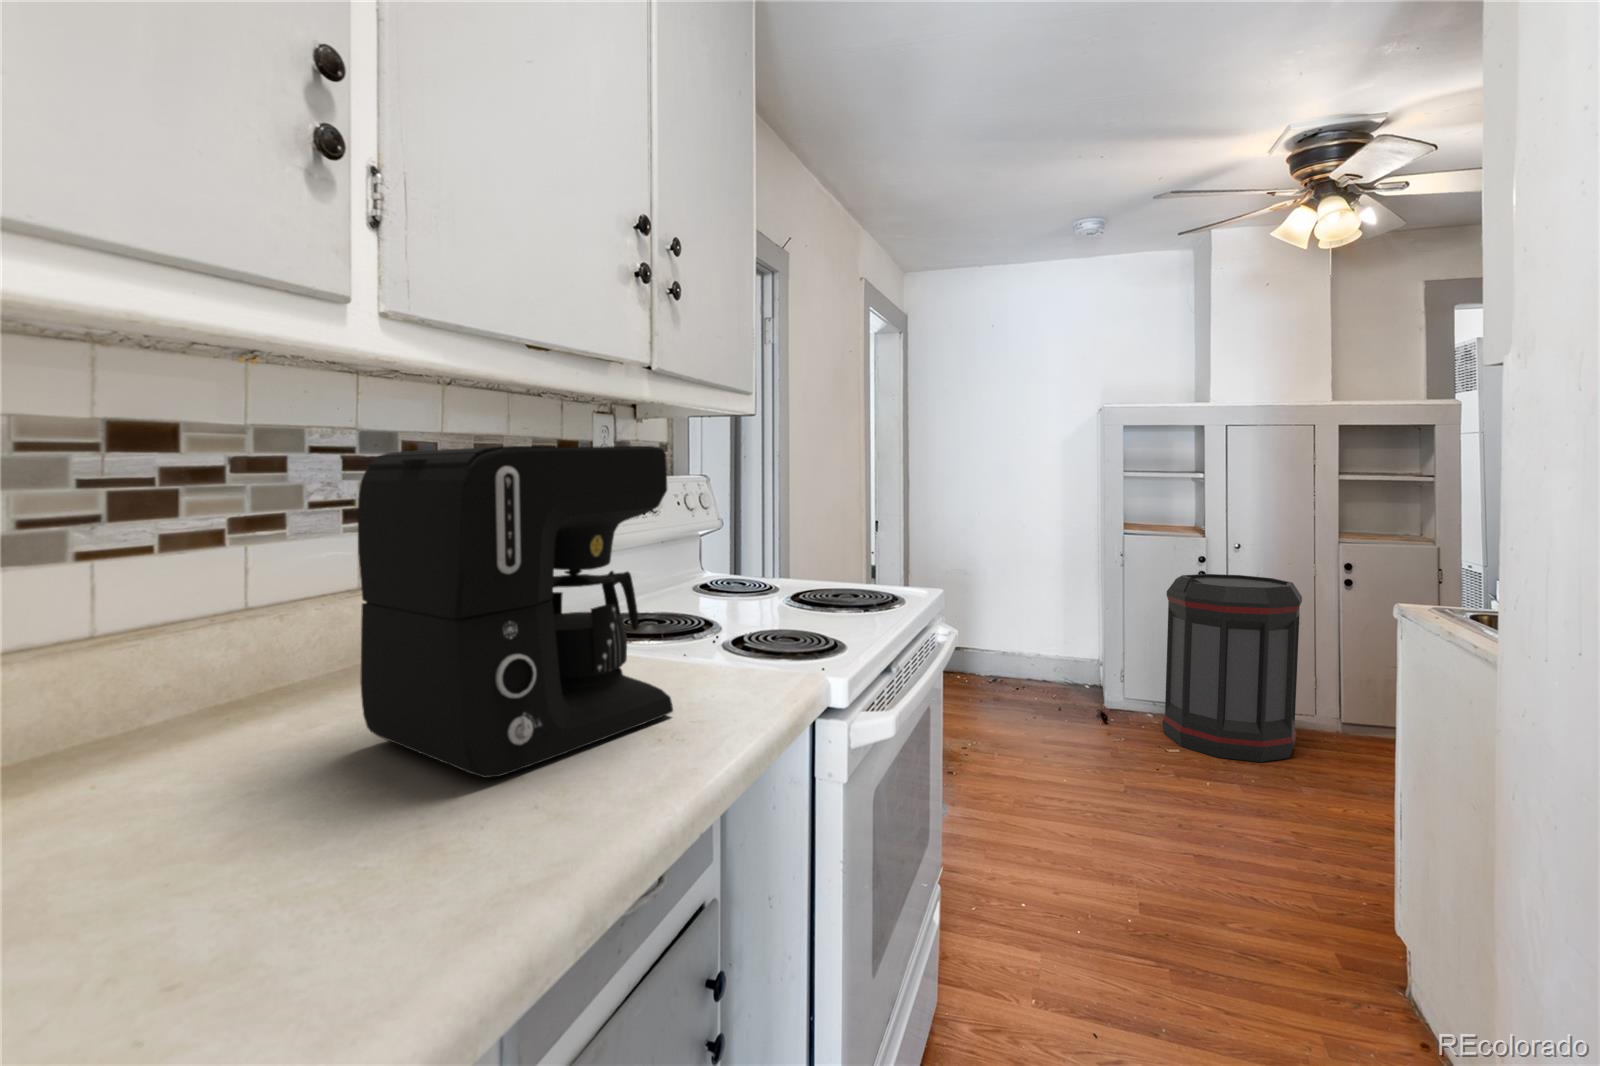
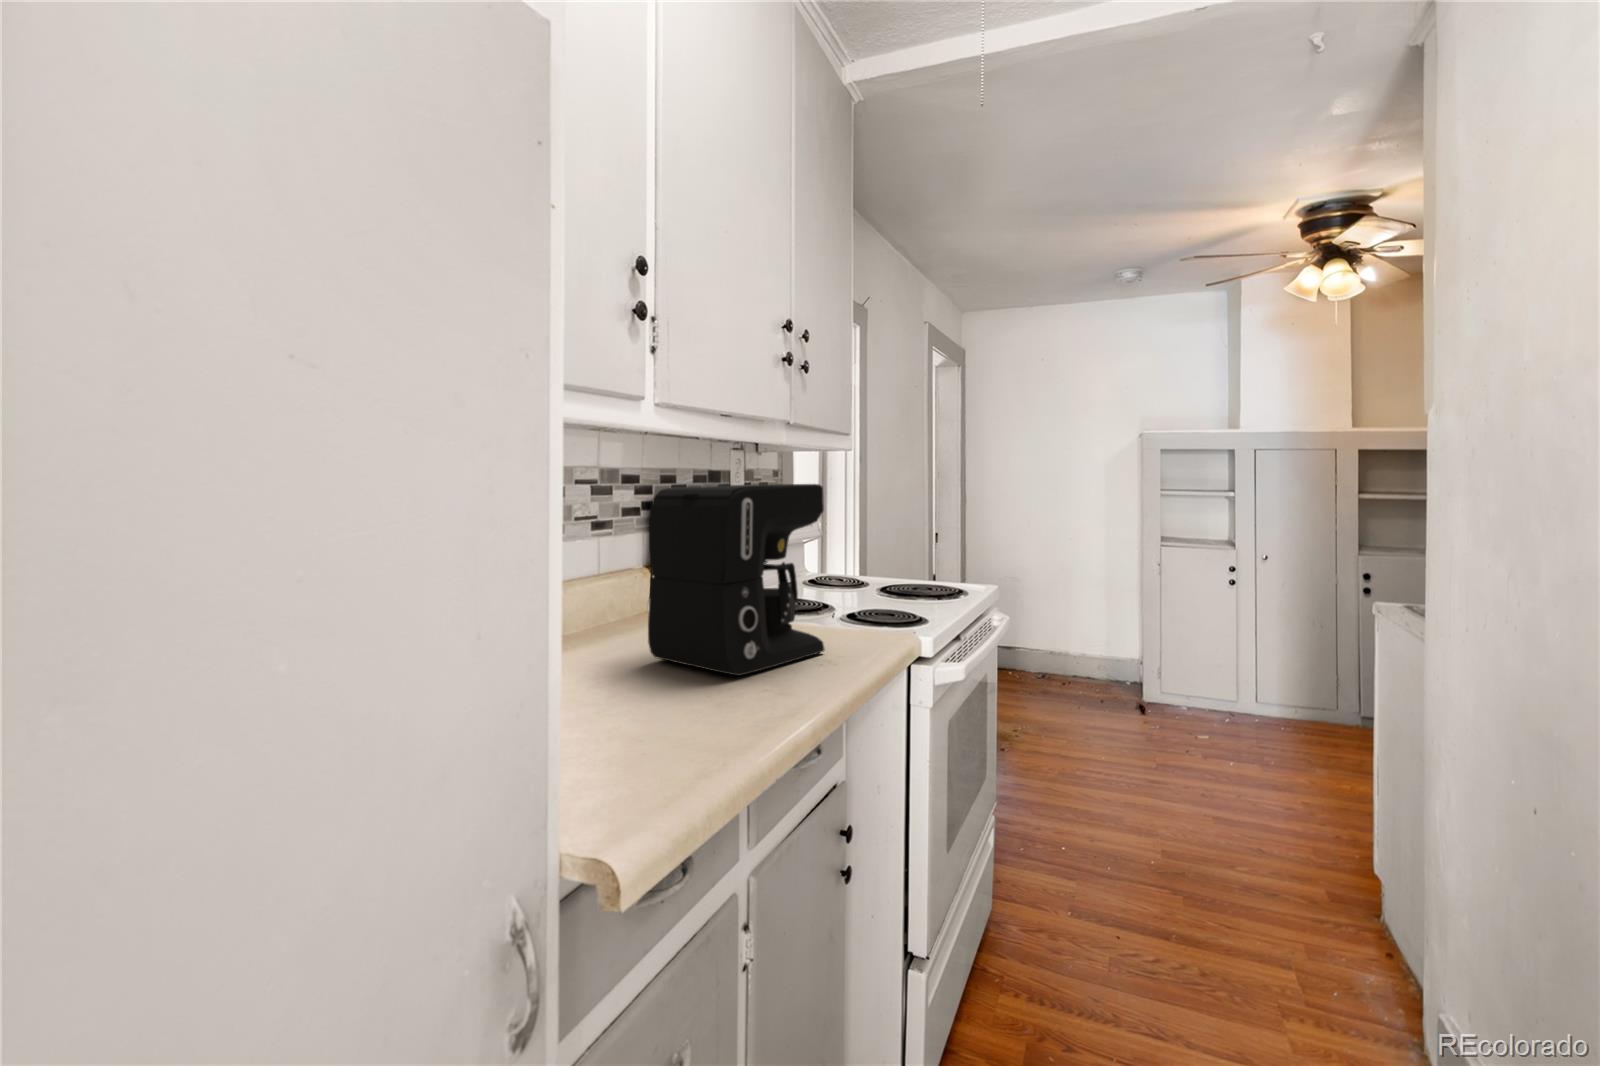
trash can: present [1162,574,1302,762] -> none [1193,583,1321,750]

